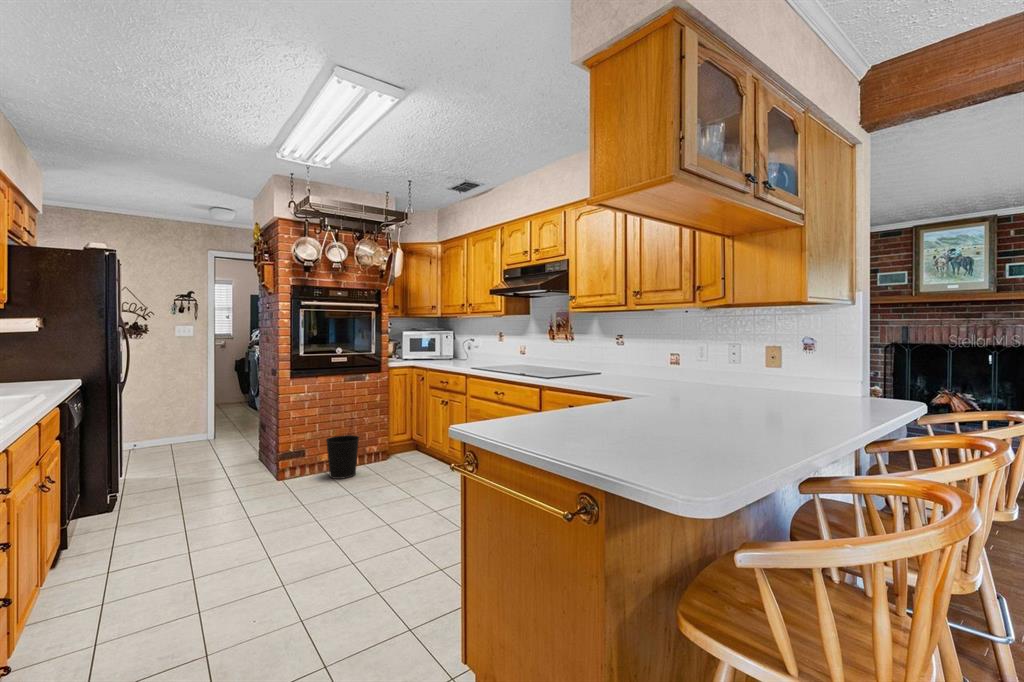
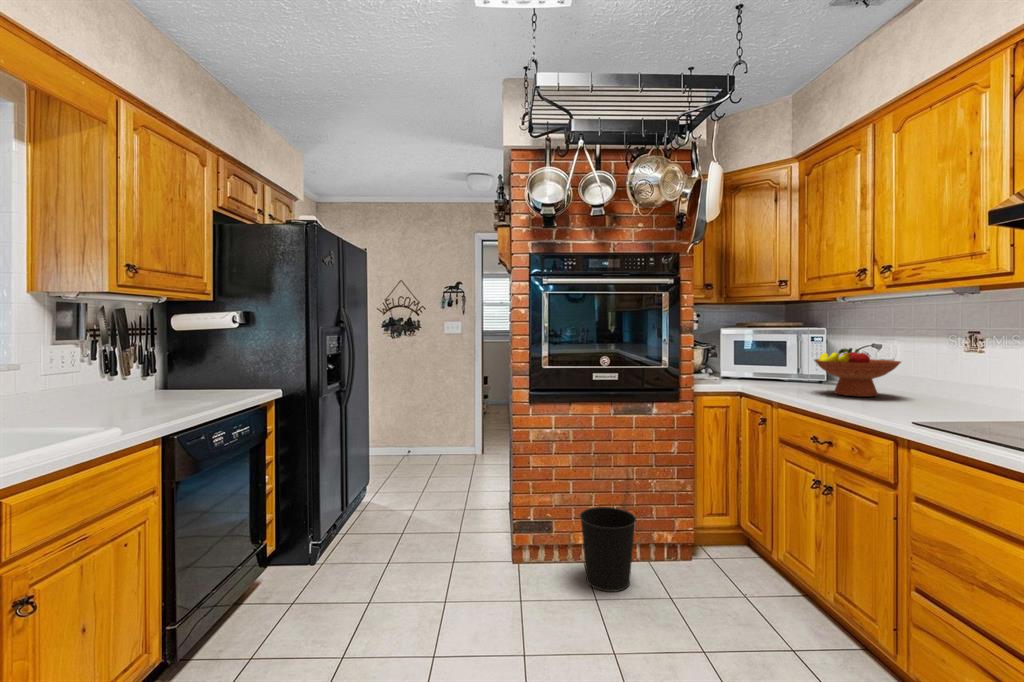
fruit bowl: none [446,342,480,364] -> present [814,348,901,397]

